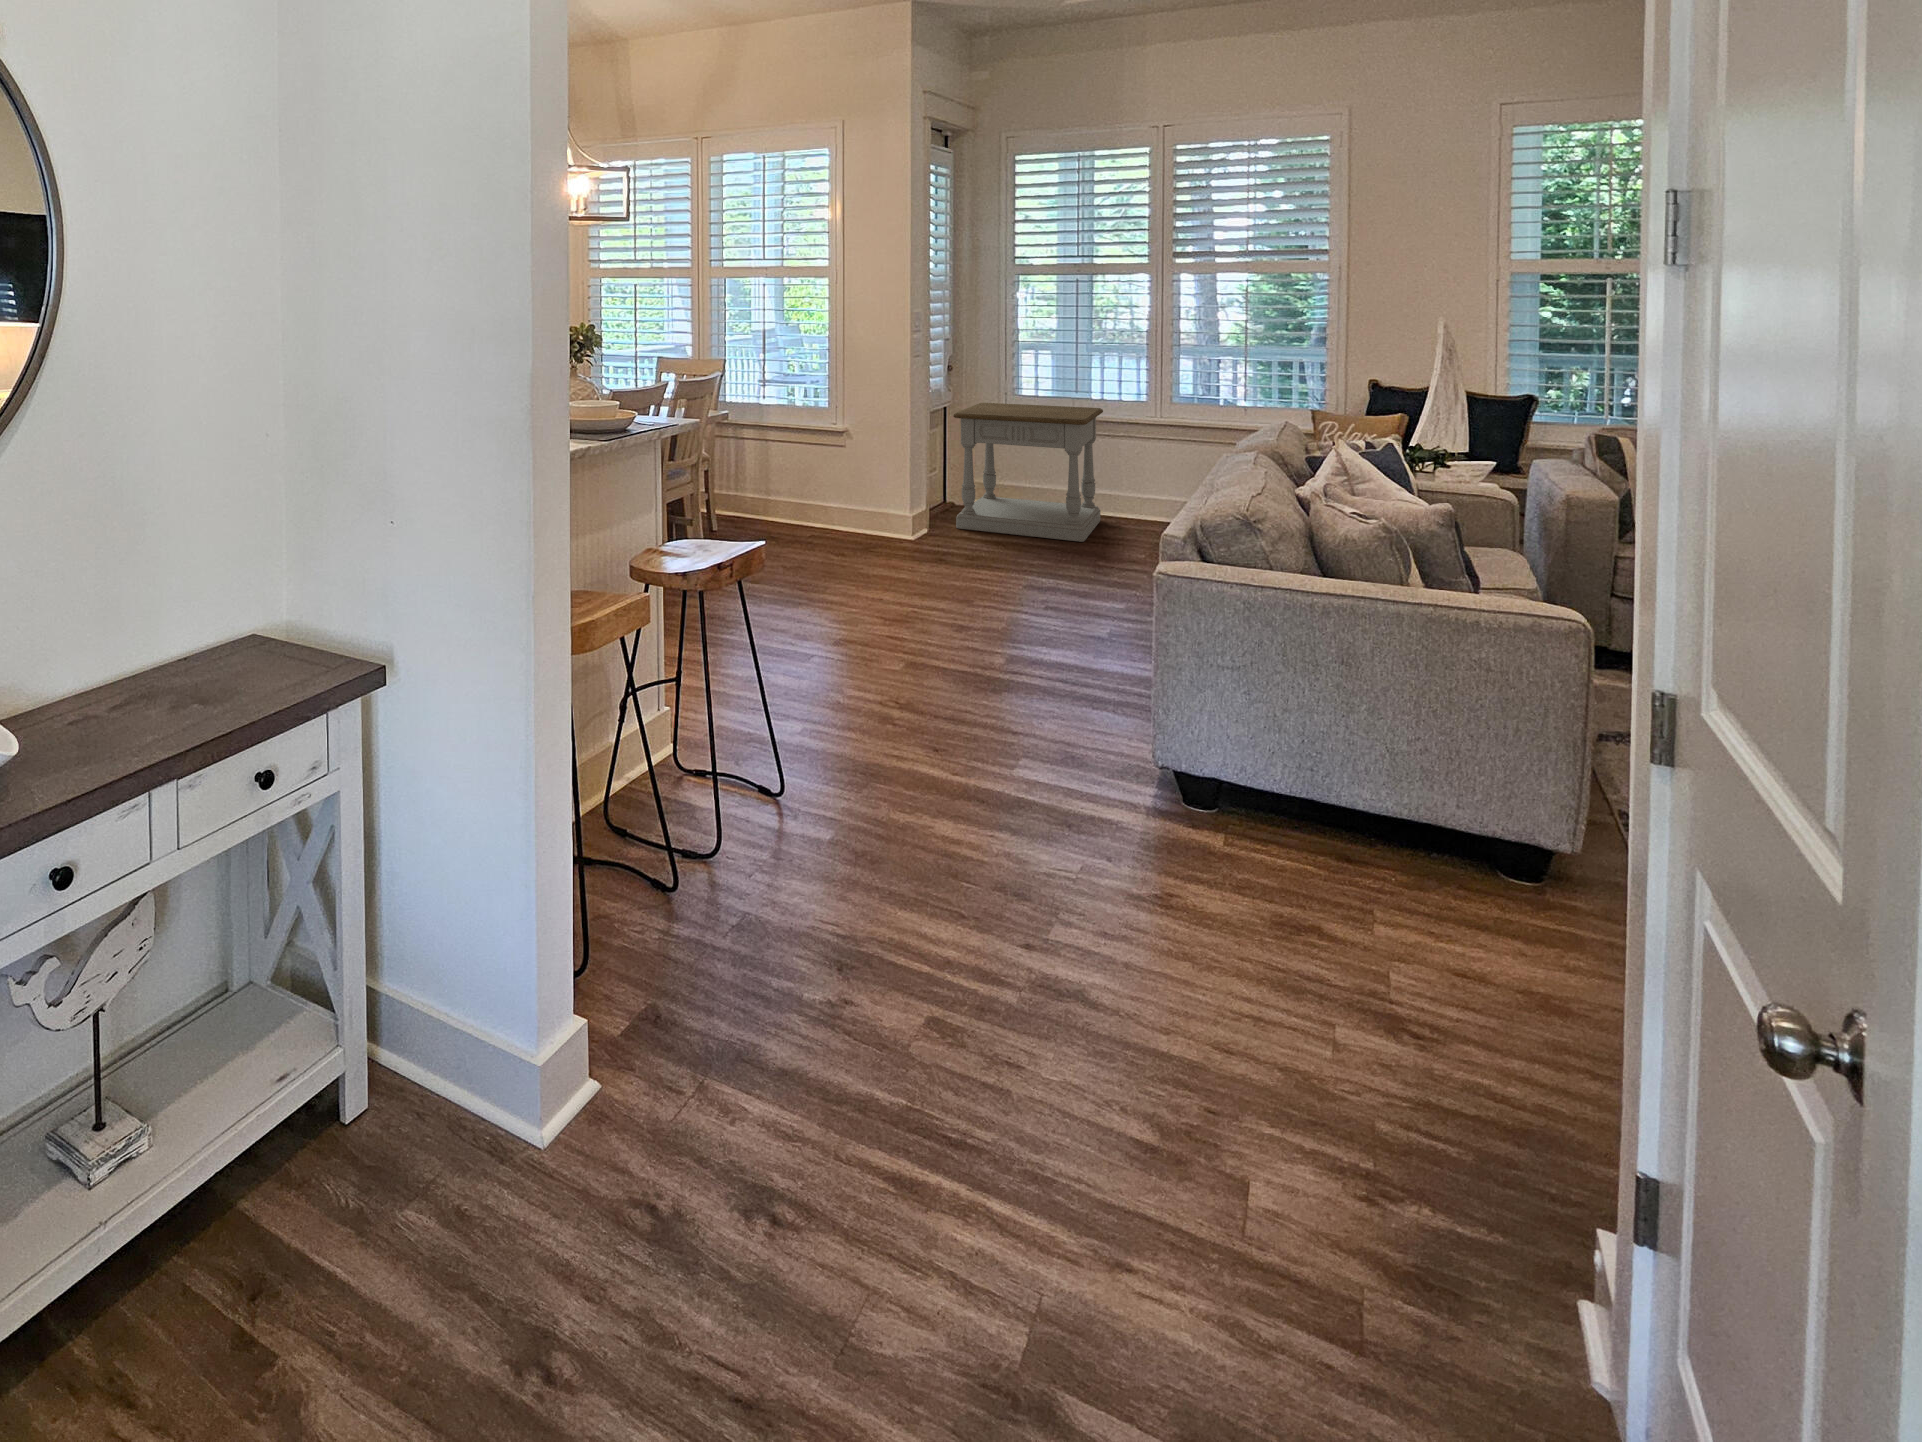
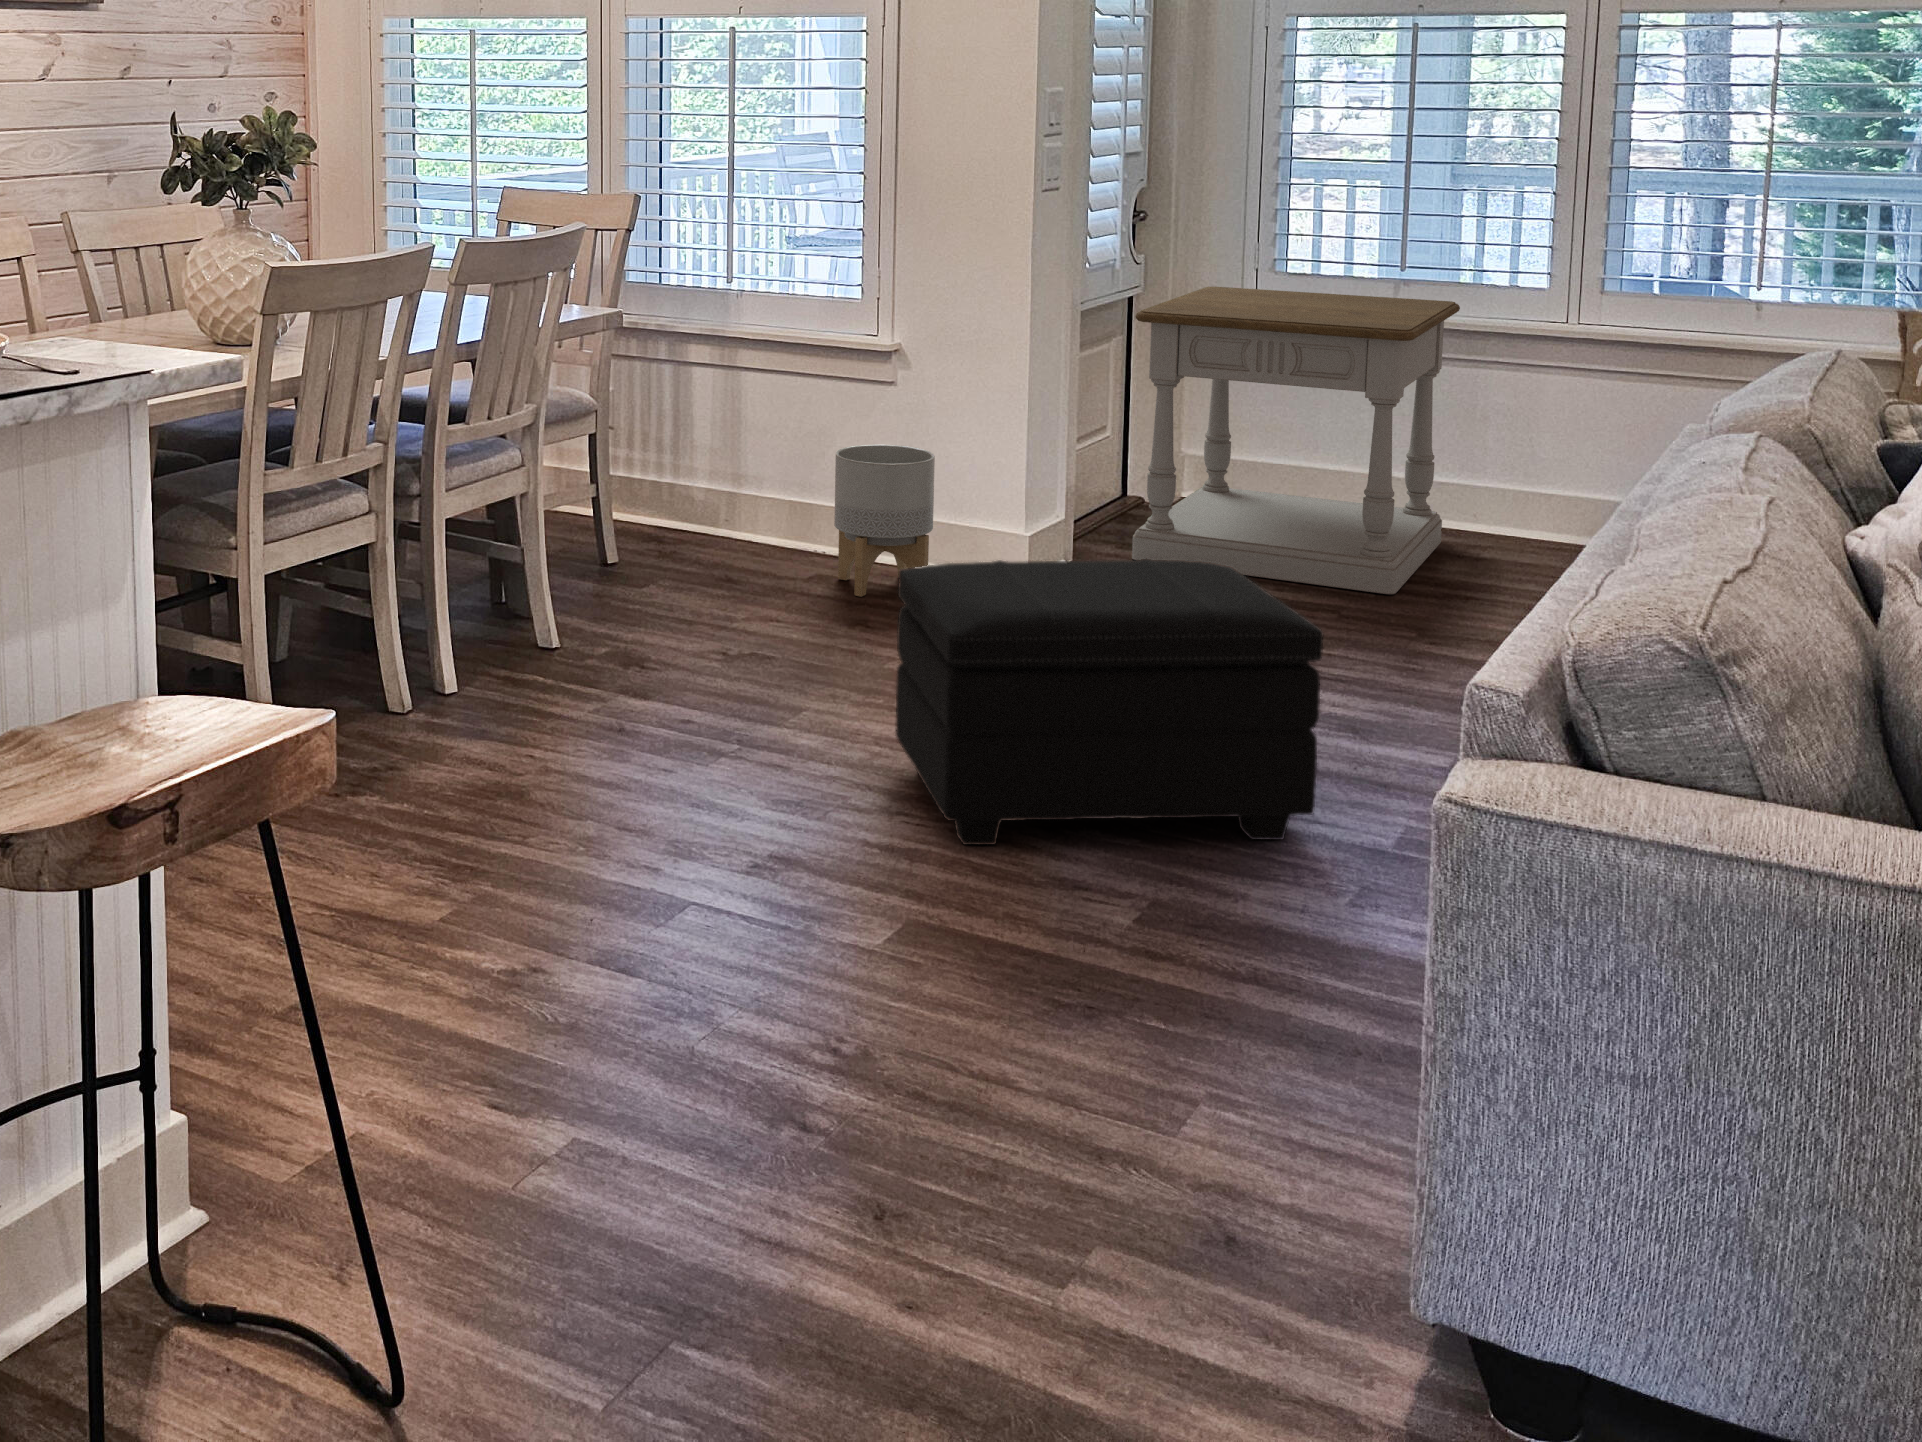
planter: none [821,475,868,543] -> present [834,445,935,597]
footstool: none [879,515,1072,634] -> present [895,559,1324,845]

